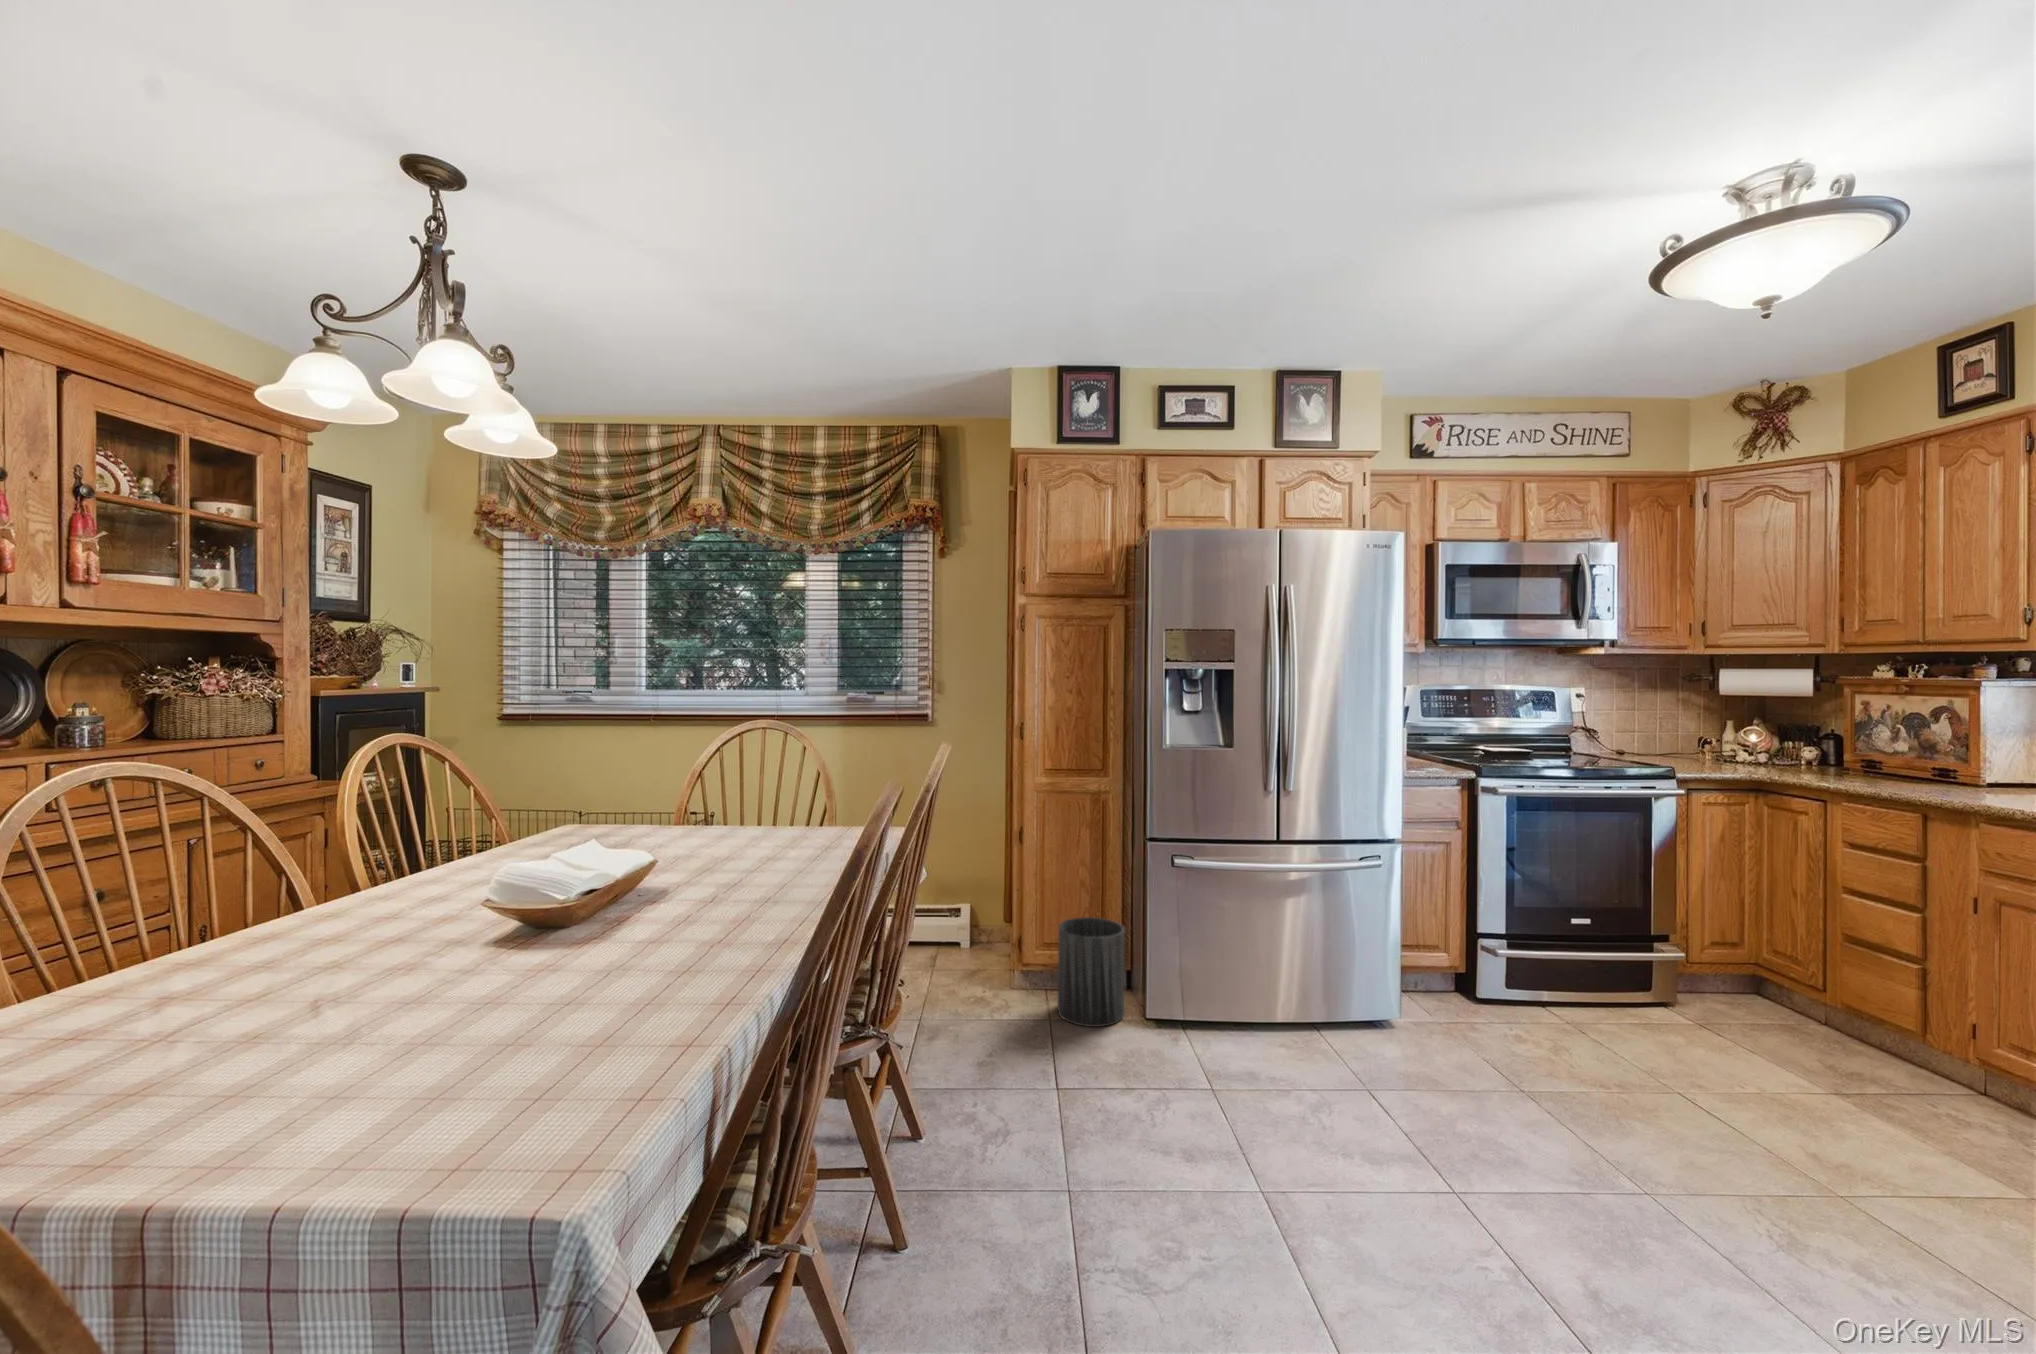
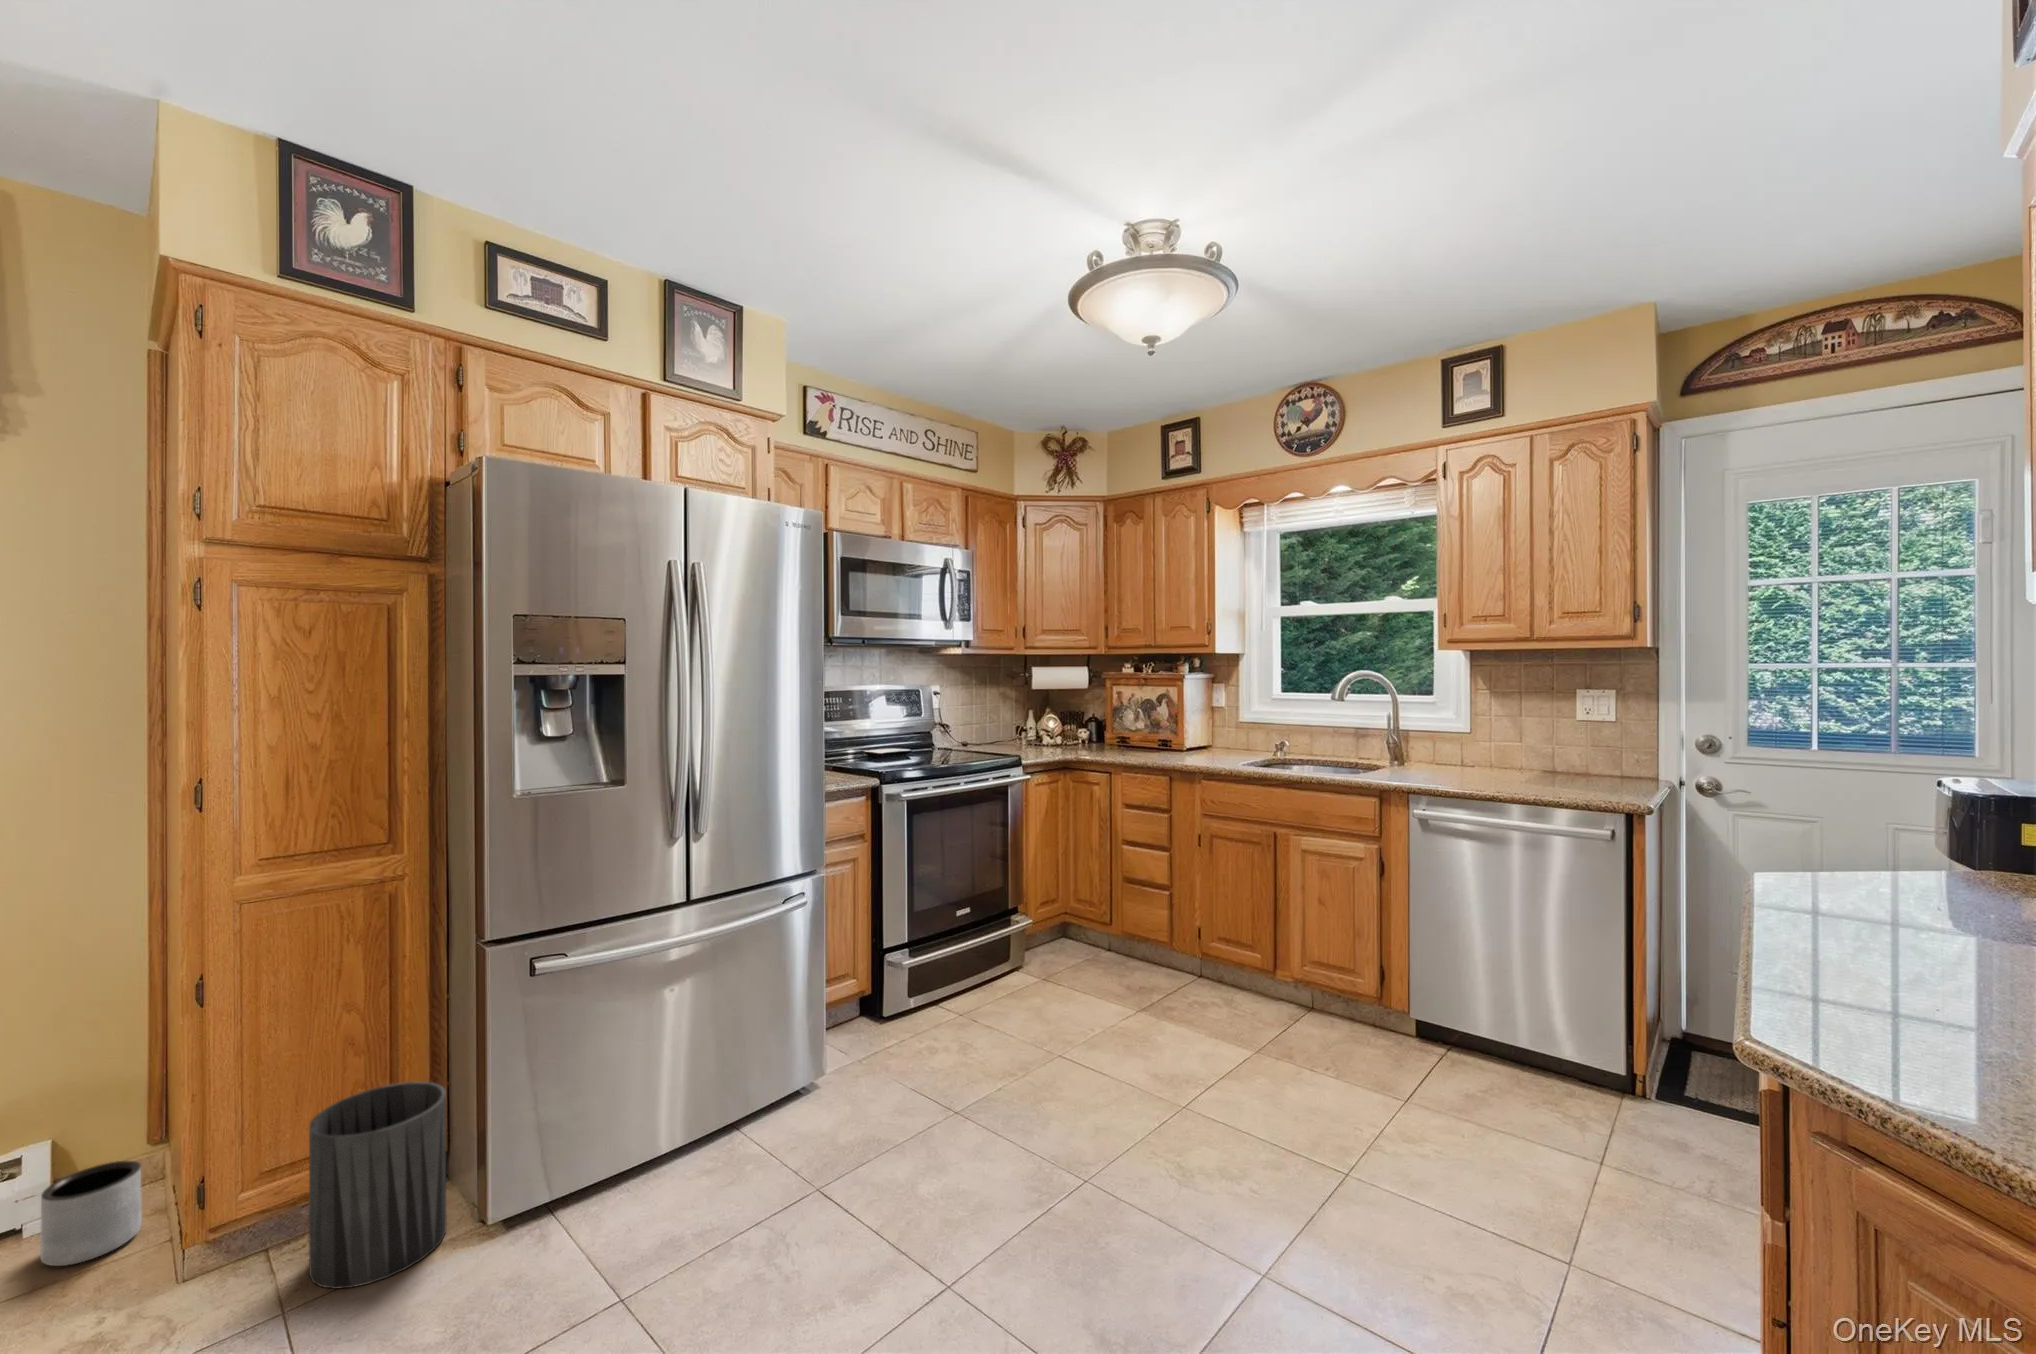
planter: none [962,923,997,968] -> present [40,1161,142,1266]

